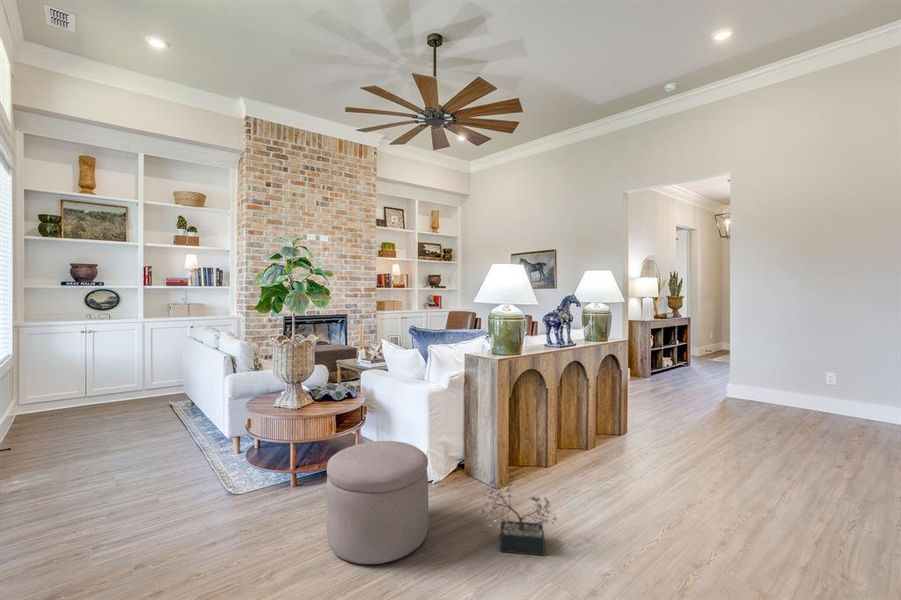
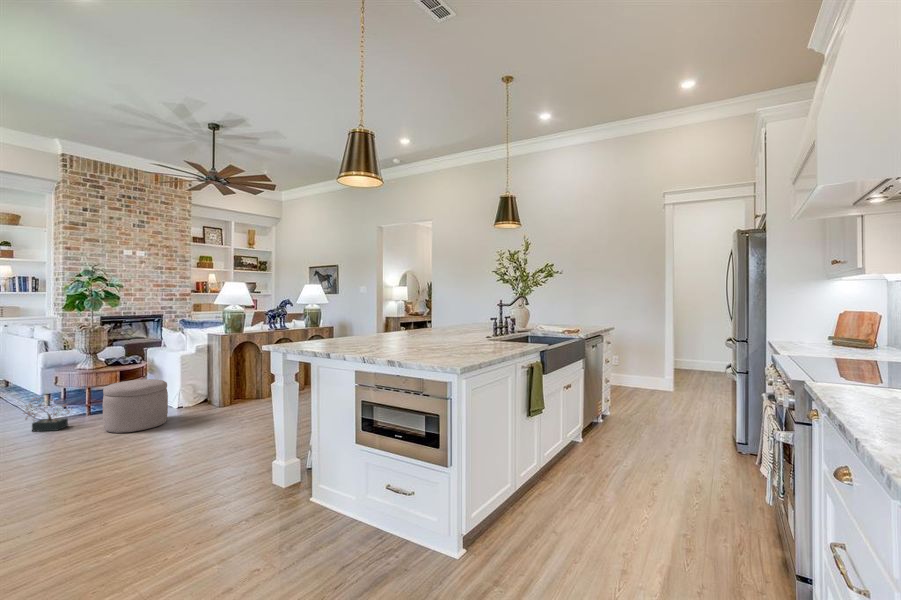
decorative plant: present [482,478,557,555] -> present [24,398,72,432]

